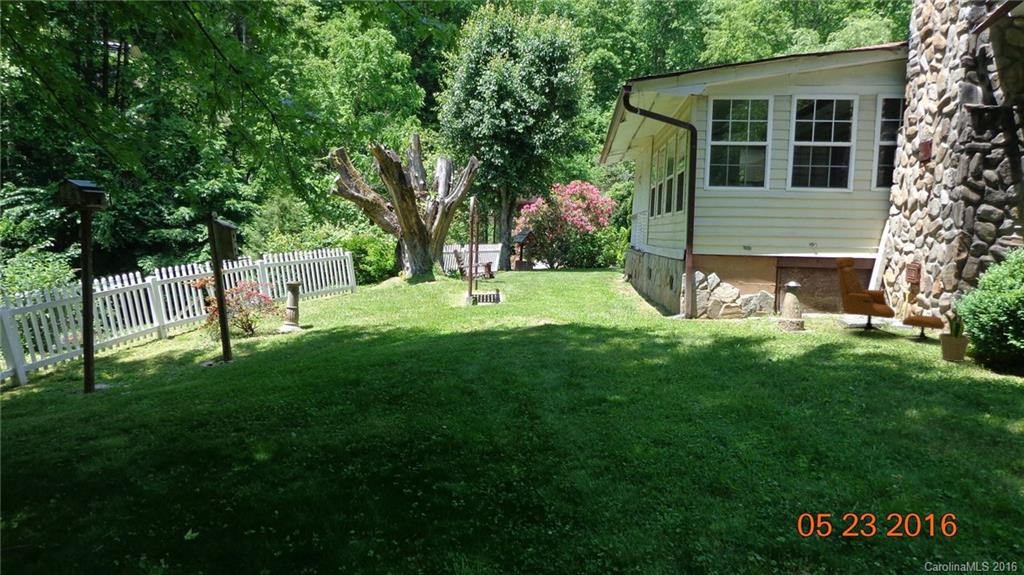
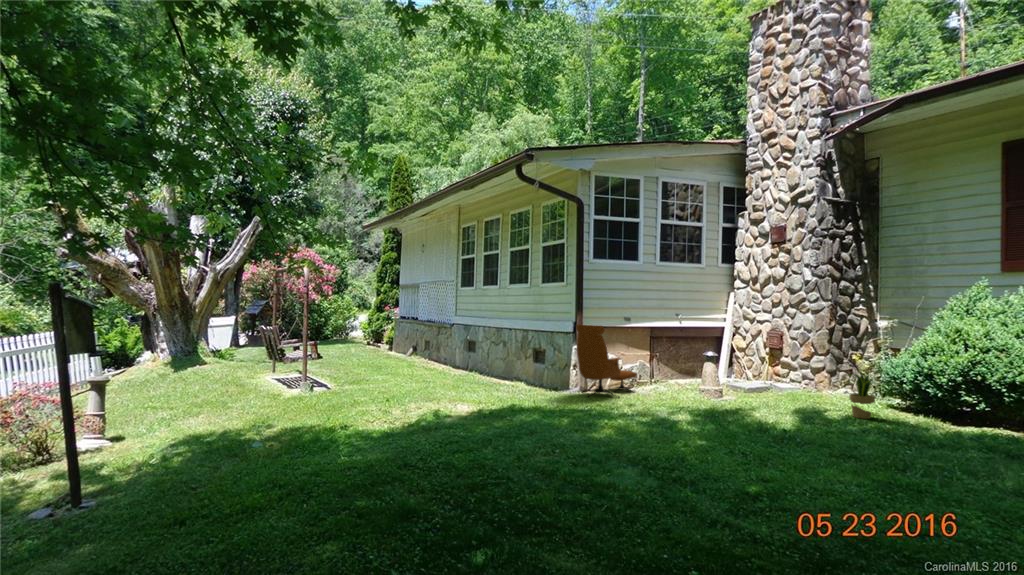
lounge chair: present [836,257,945,343] -> present [576,324,637,398]

